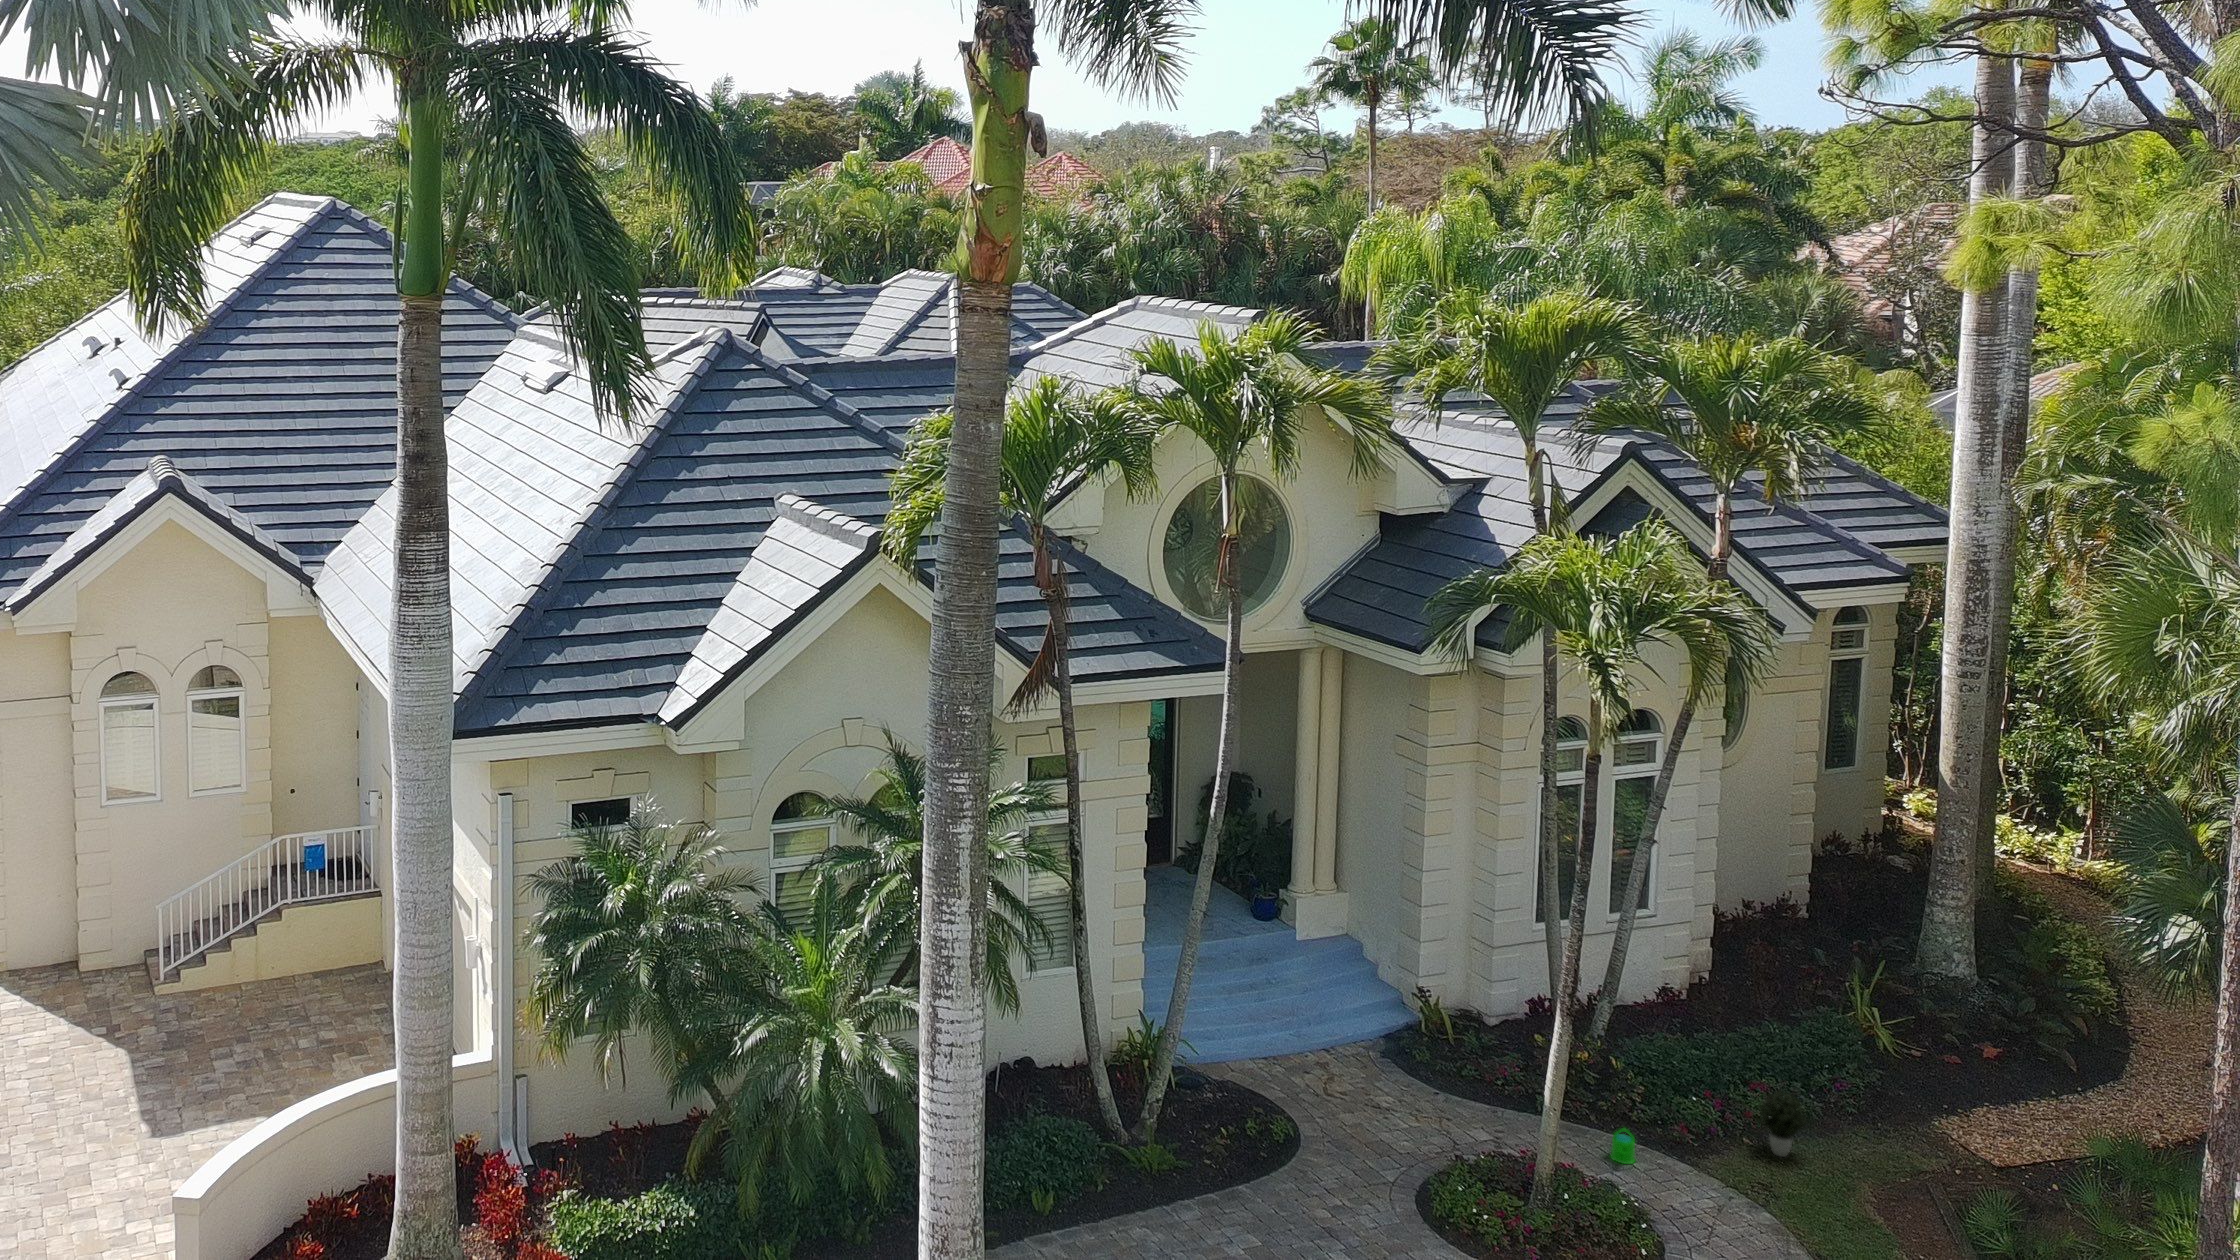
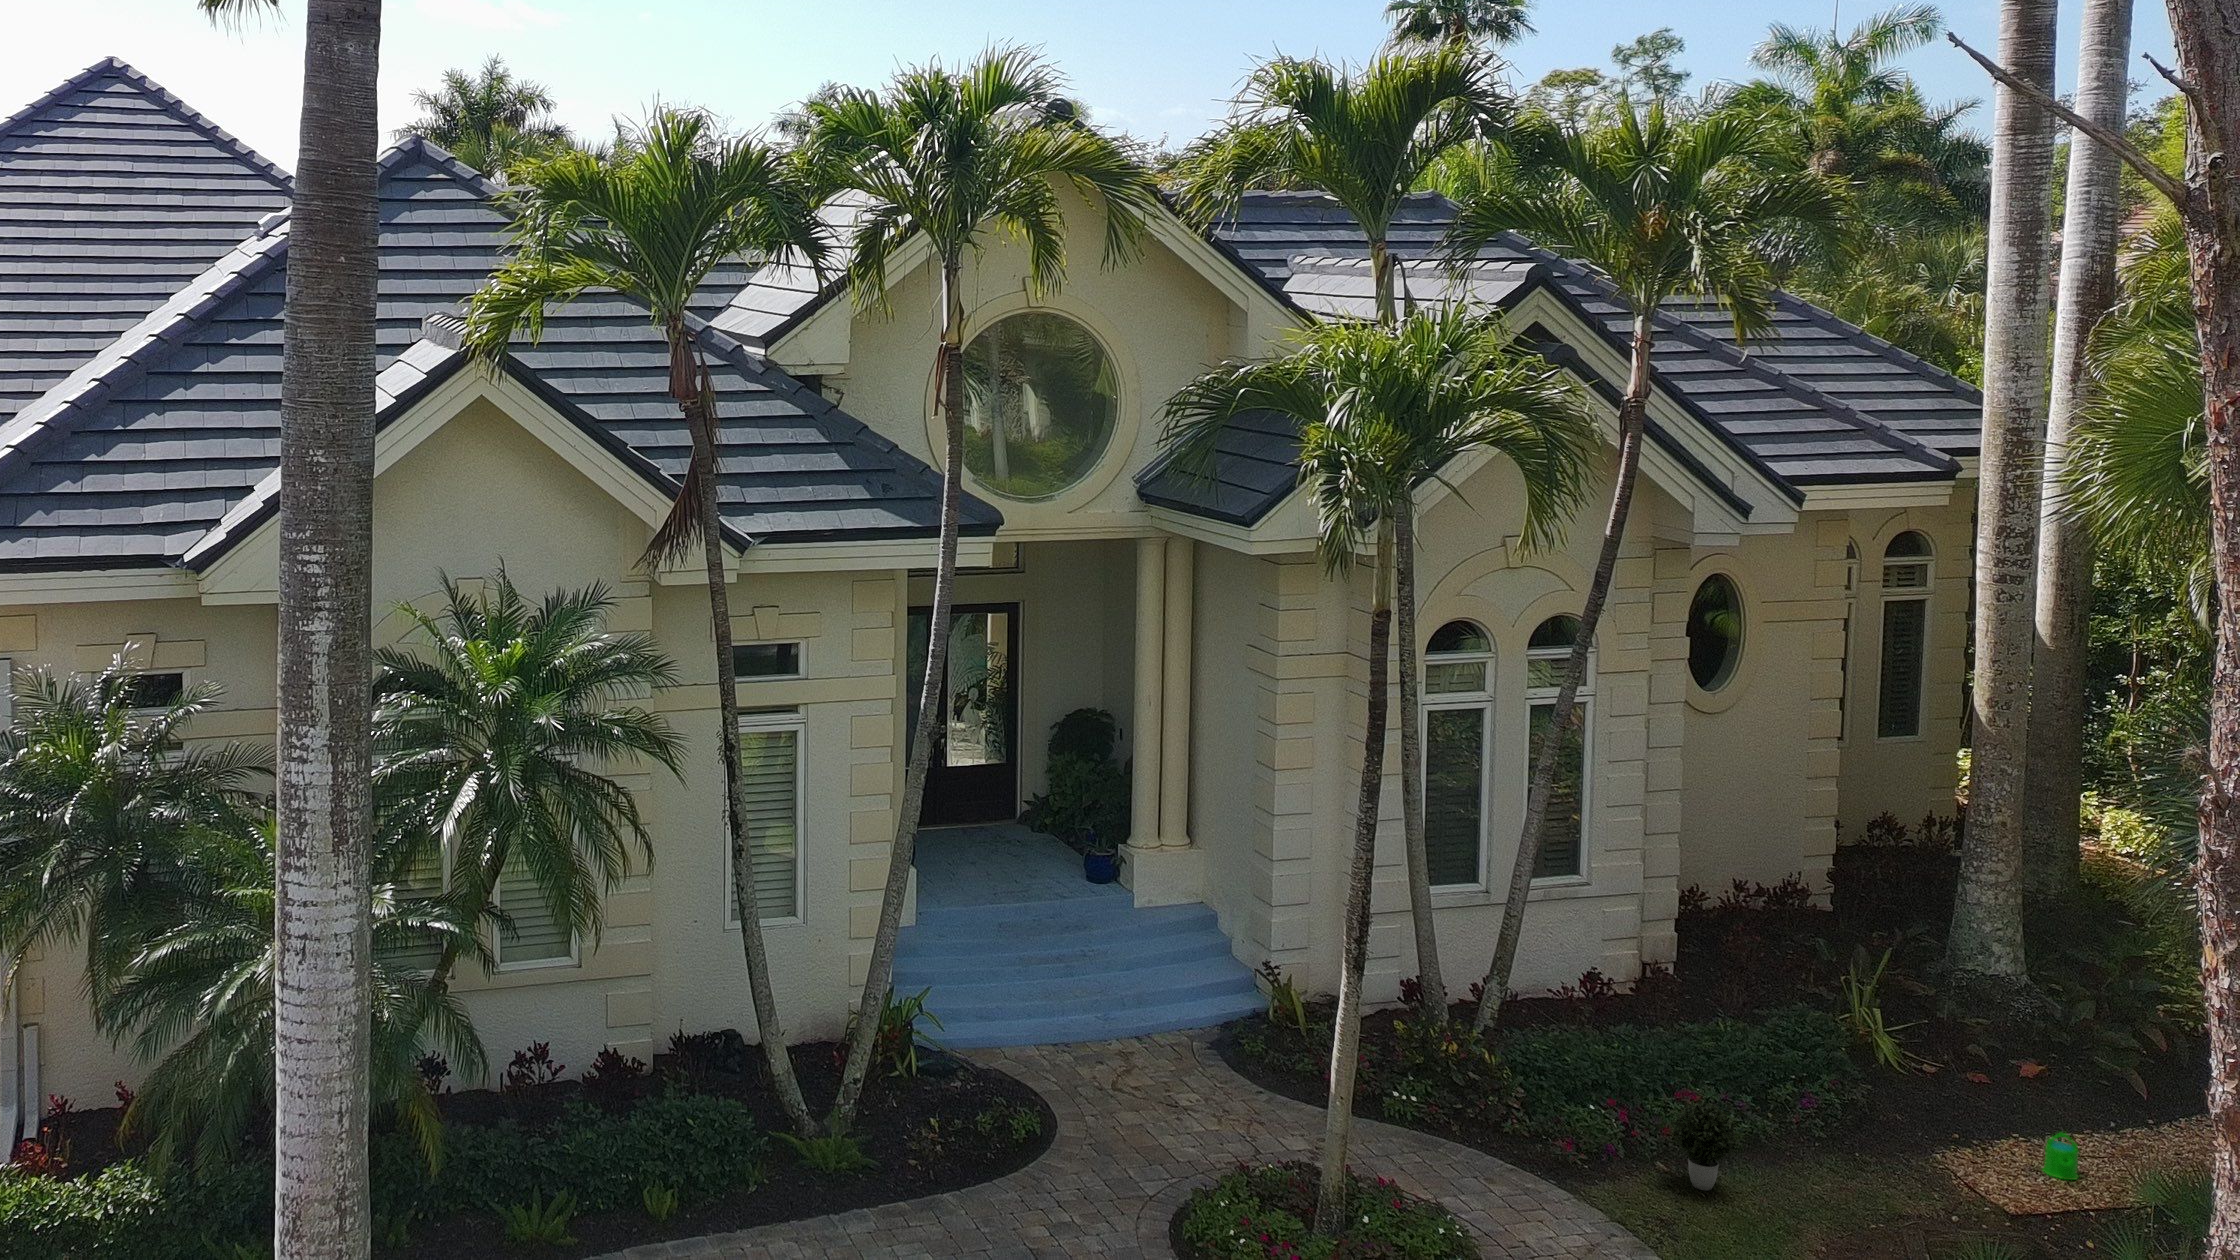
watering can: present [1610,1128,1635,1164] -> present [2042,1133,2079,1180]

